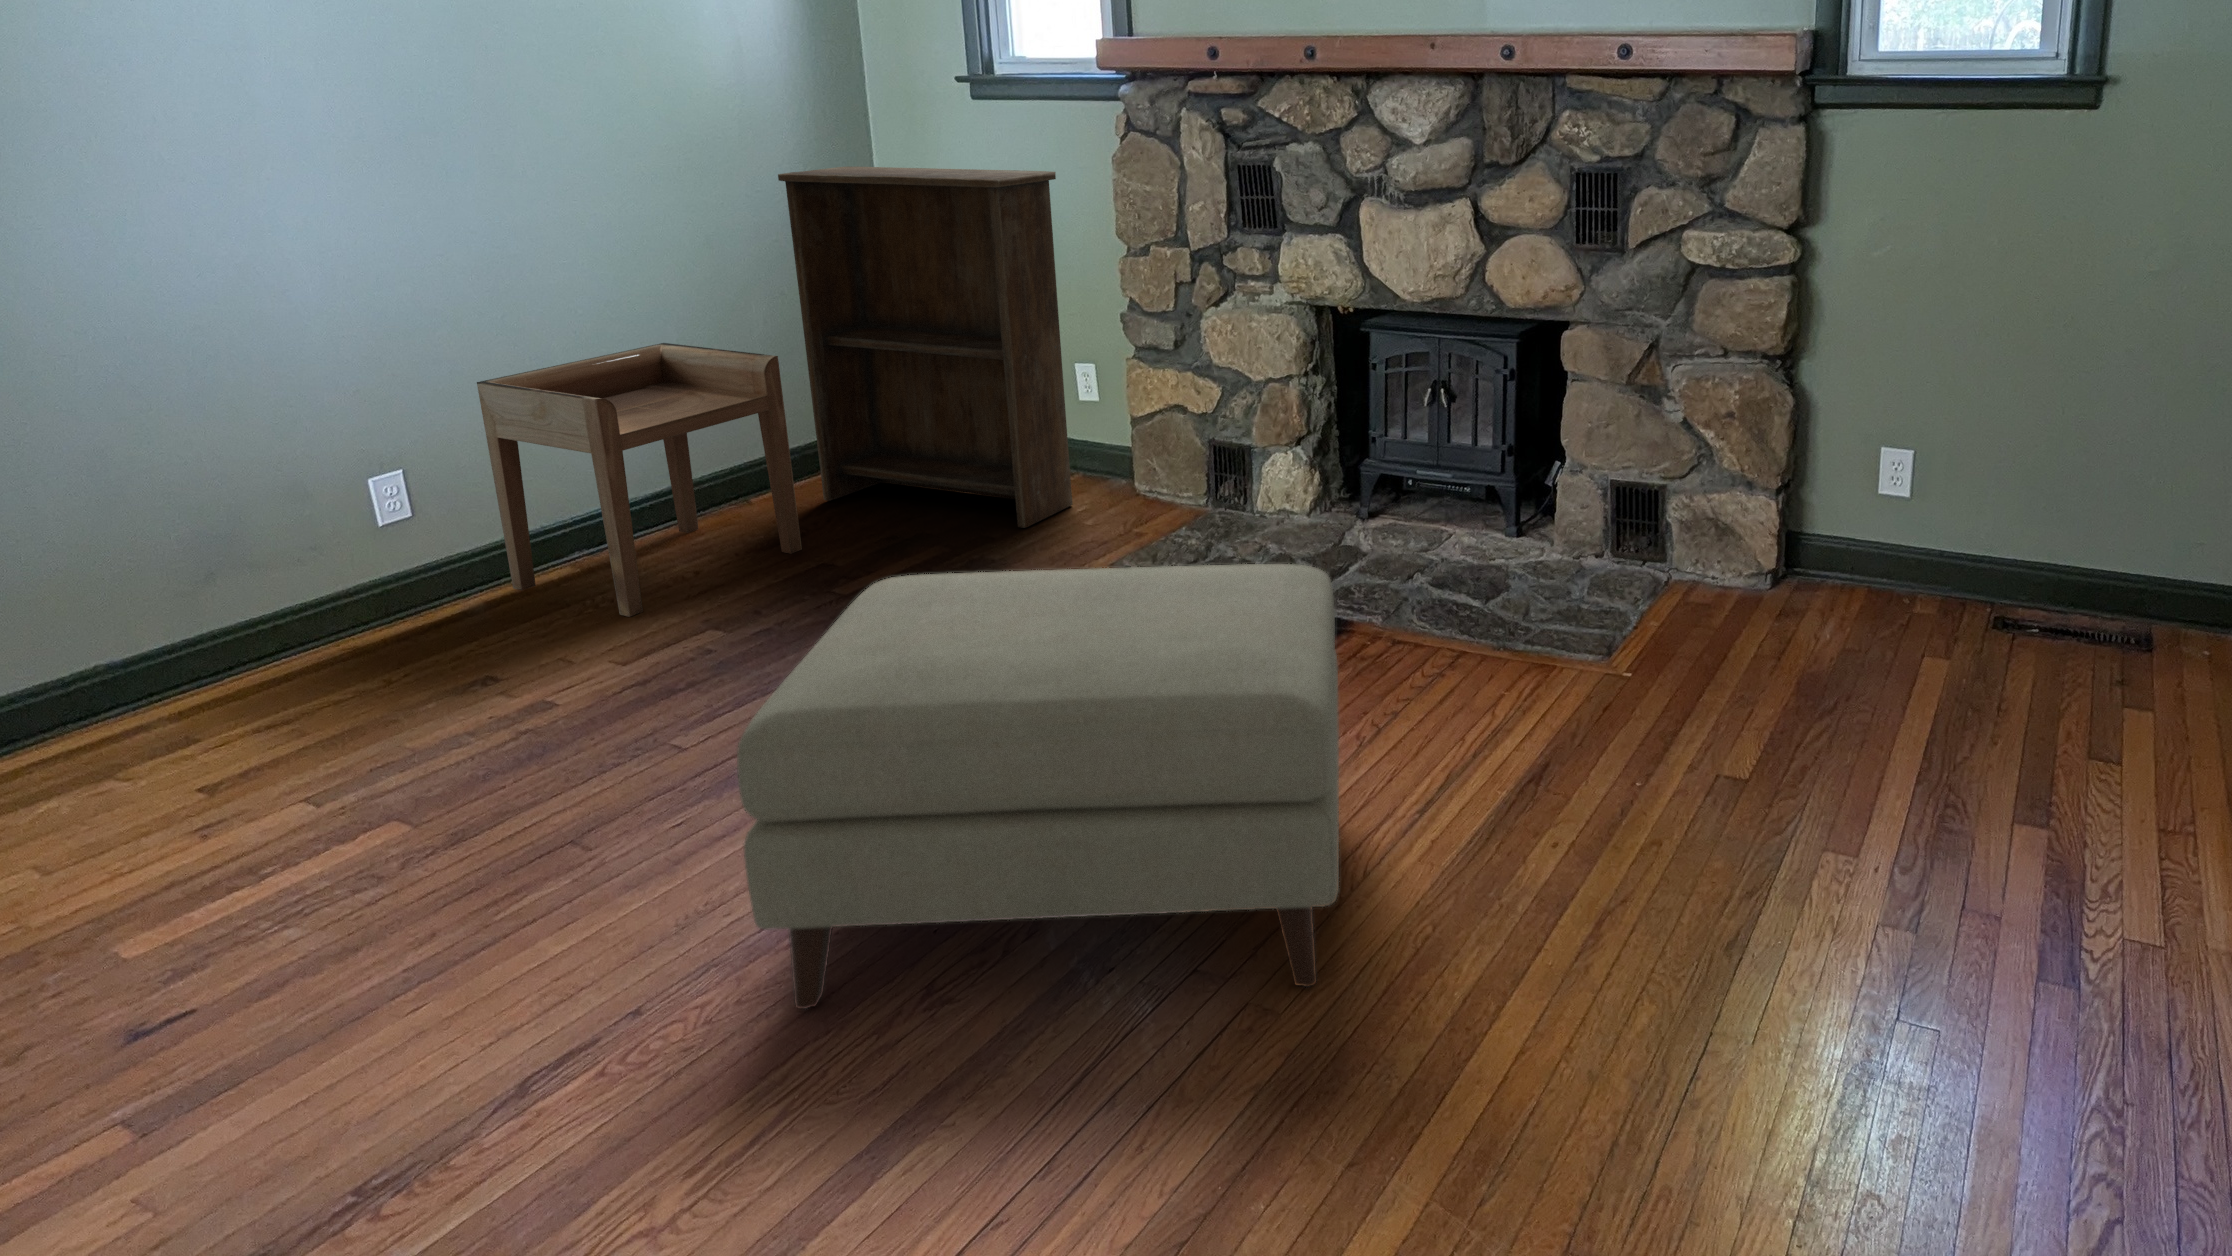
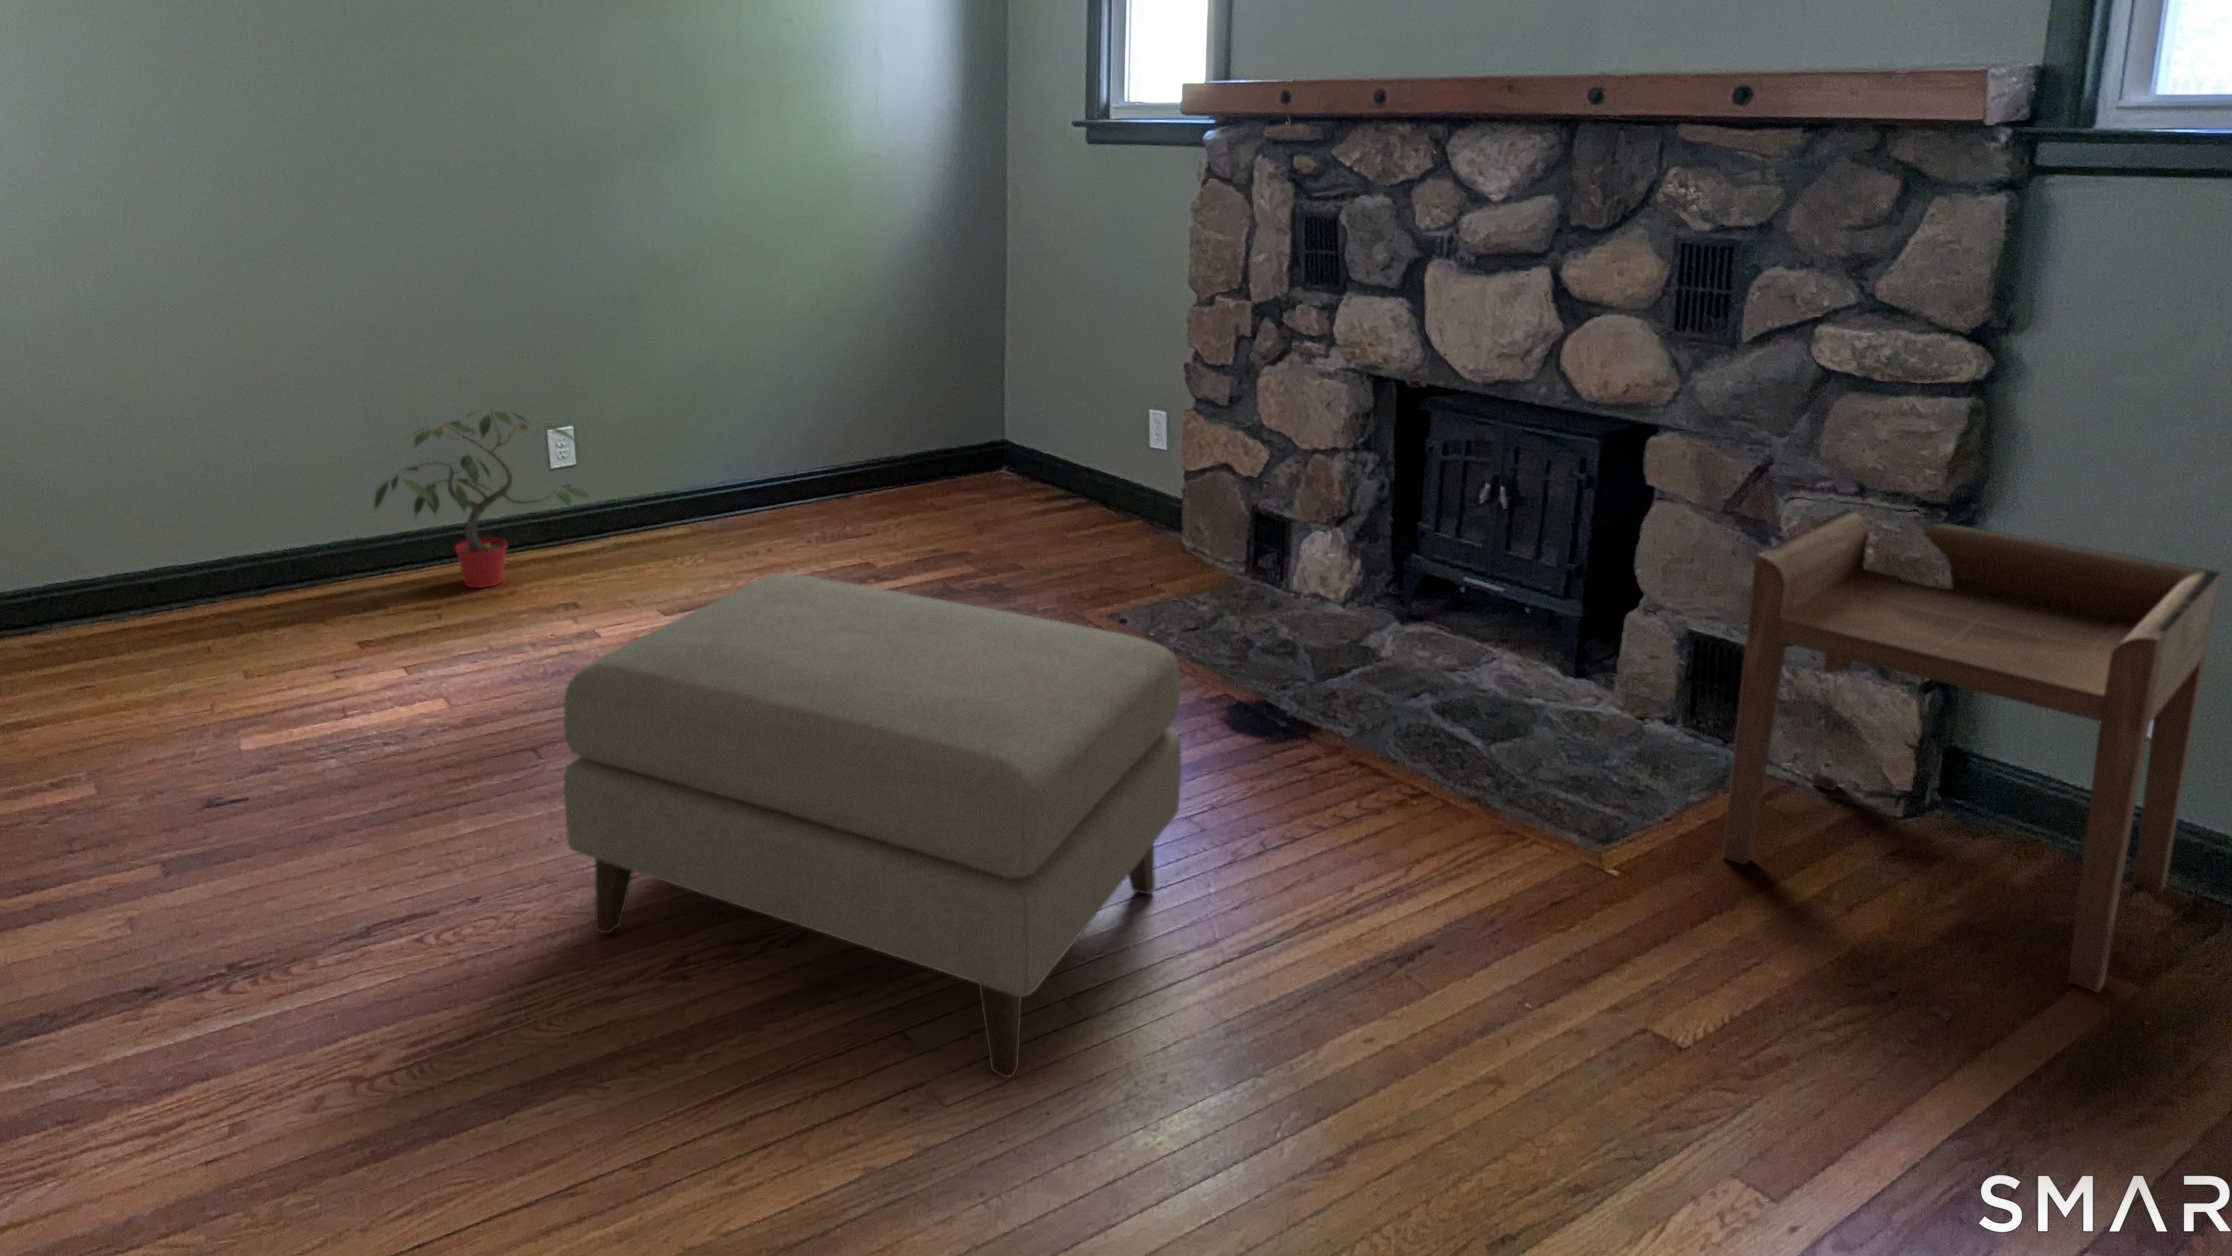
bookshelf: present [778,167,1073,528] -> none [897,201,1128,565]
side table: present [477,343,802,617] -> present [1722,509,2220,992]
potted plant: none [118,462,473,693] -> present [374,411,592,588]

